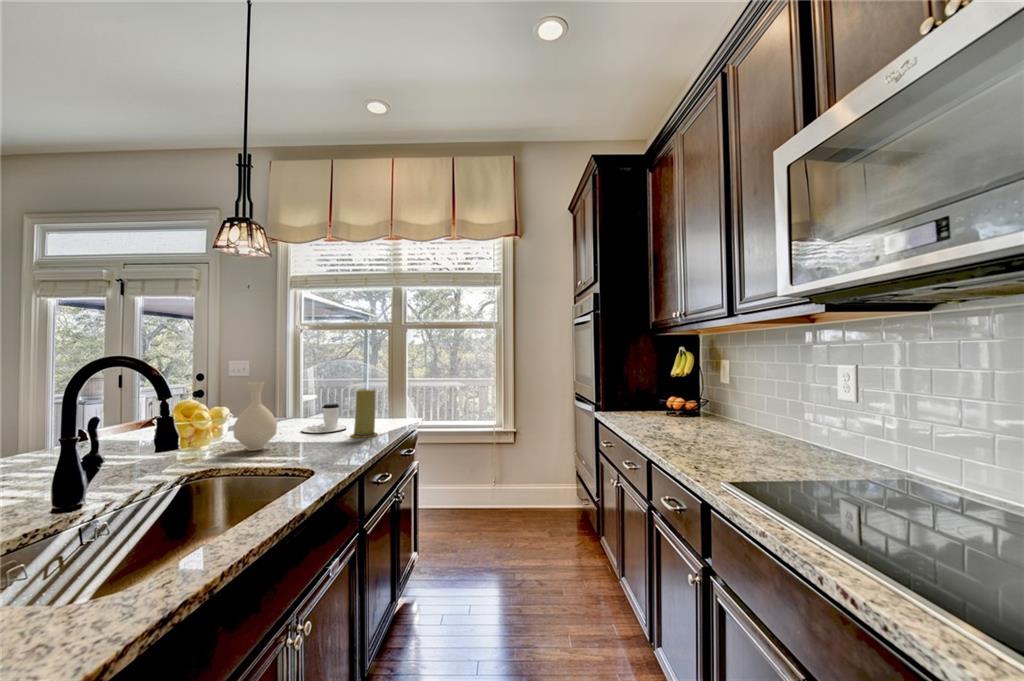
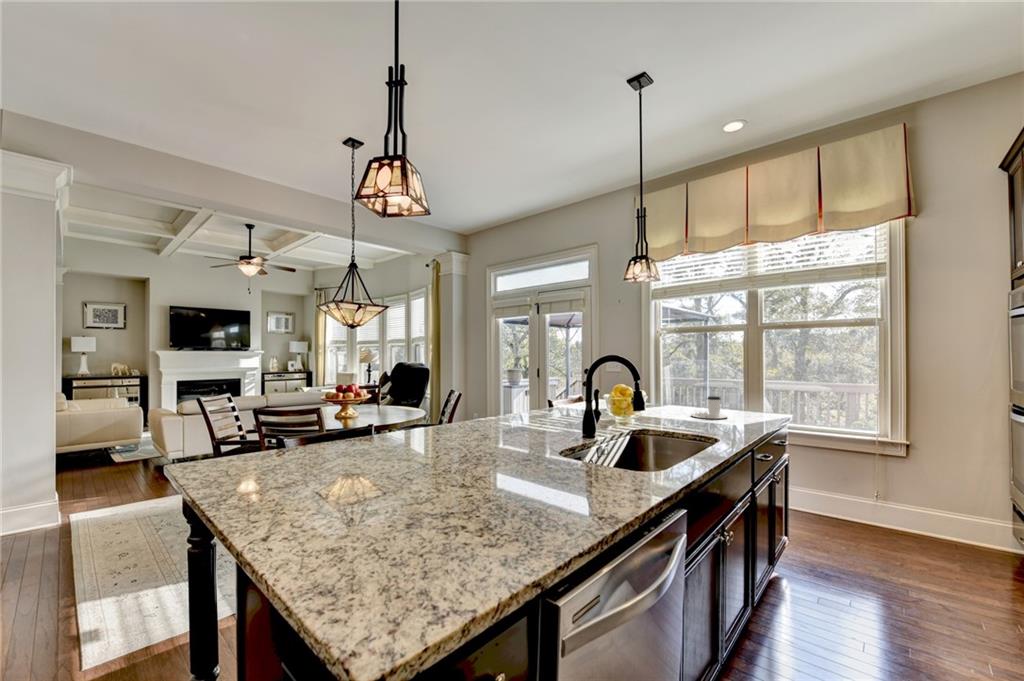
vase: present [233,382,277,451] -> none [656,376,684,425]
candle: present [351,390,377,438] -> none [736,386,761,425]

